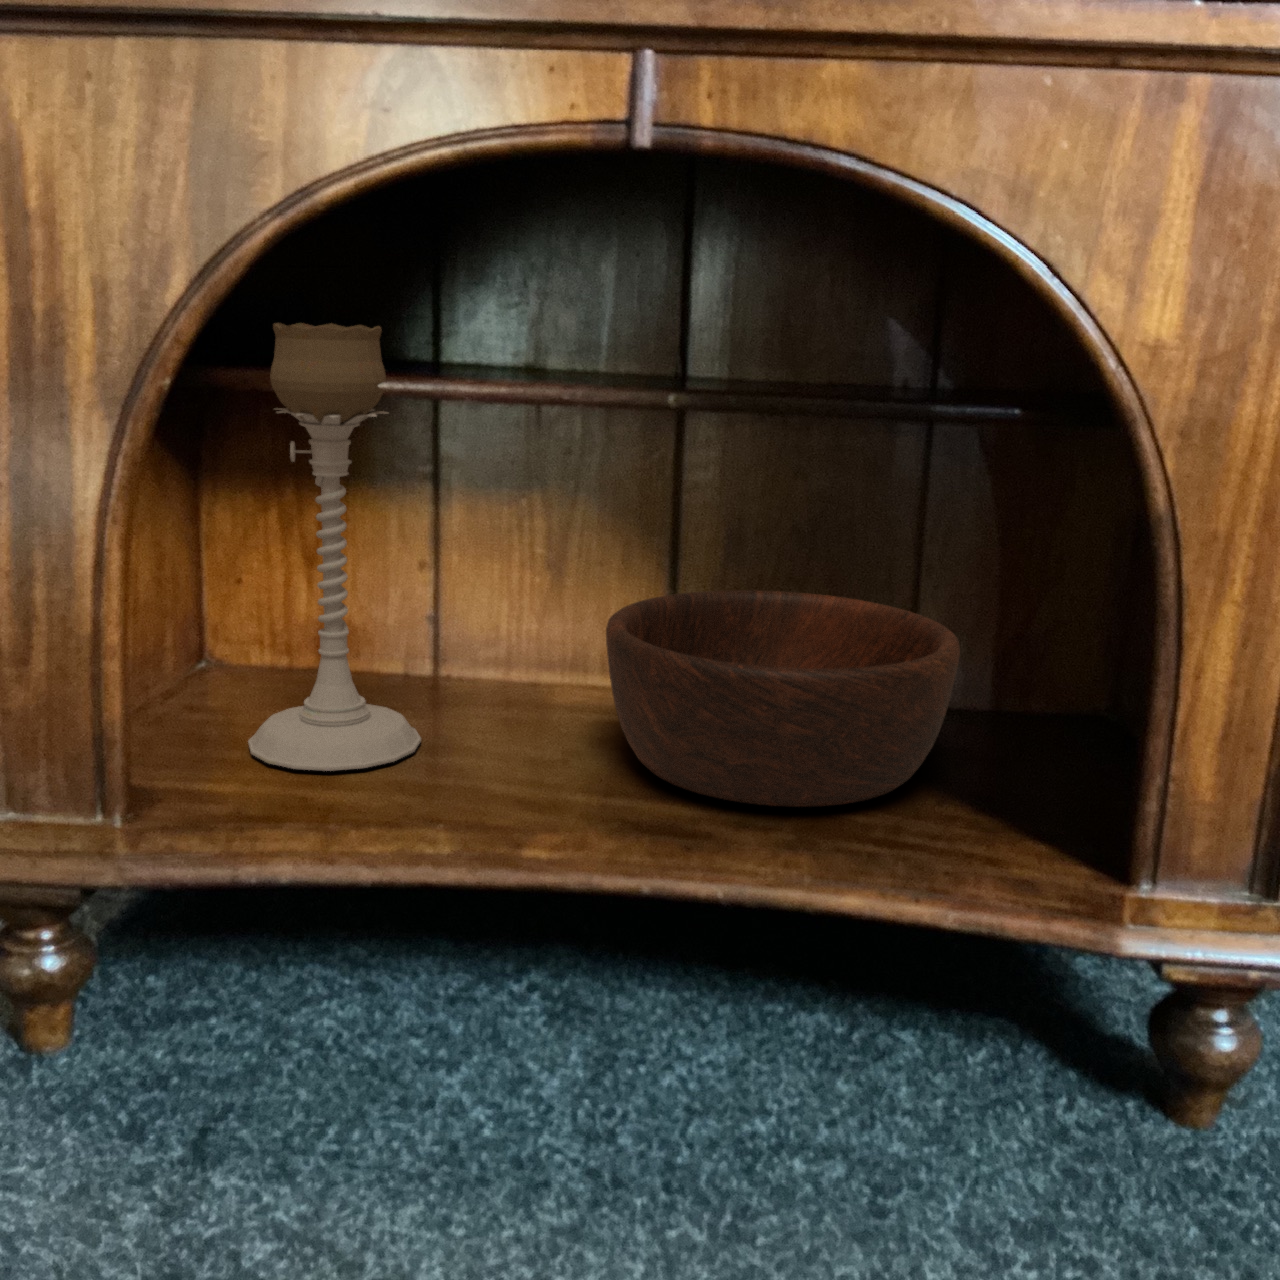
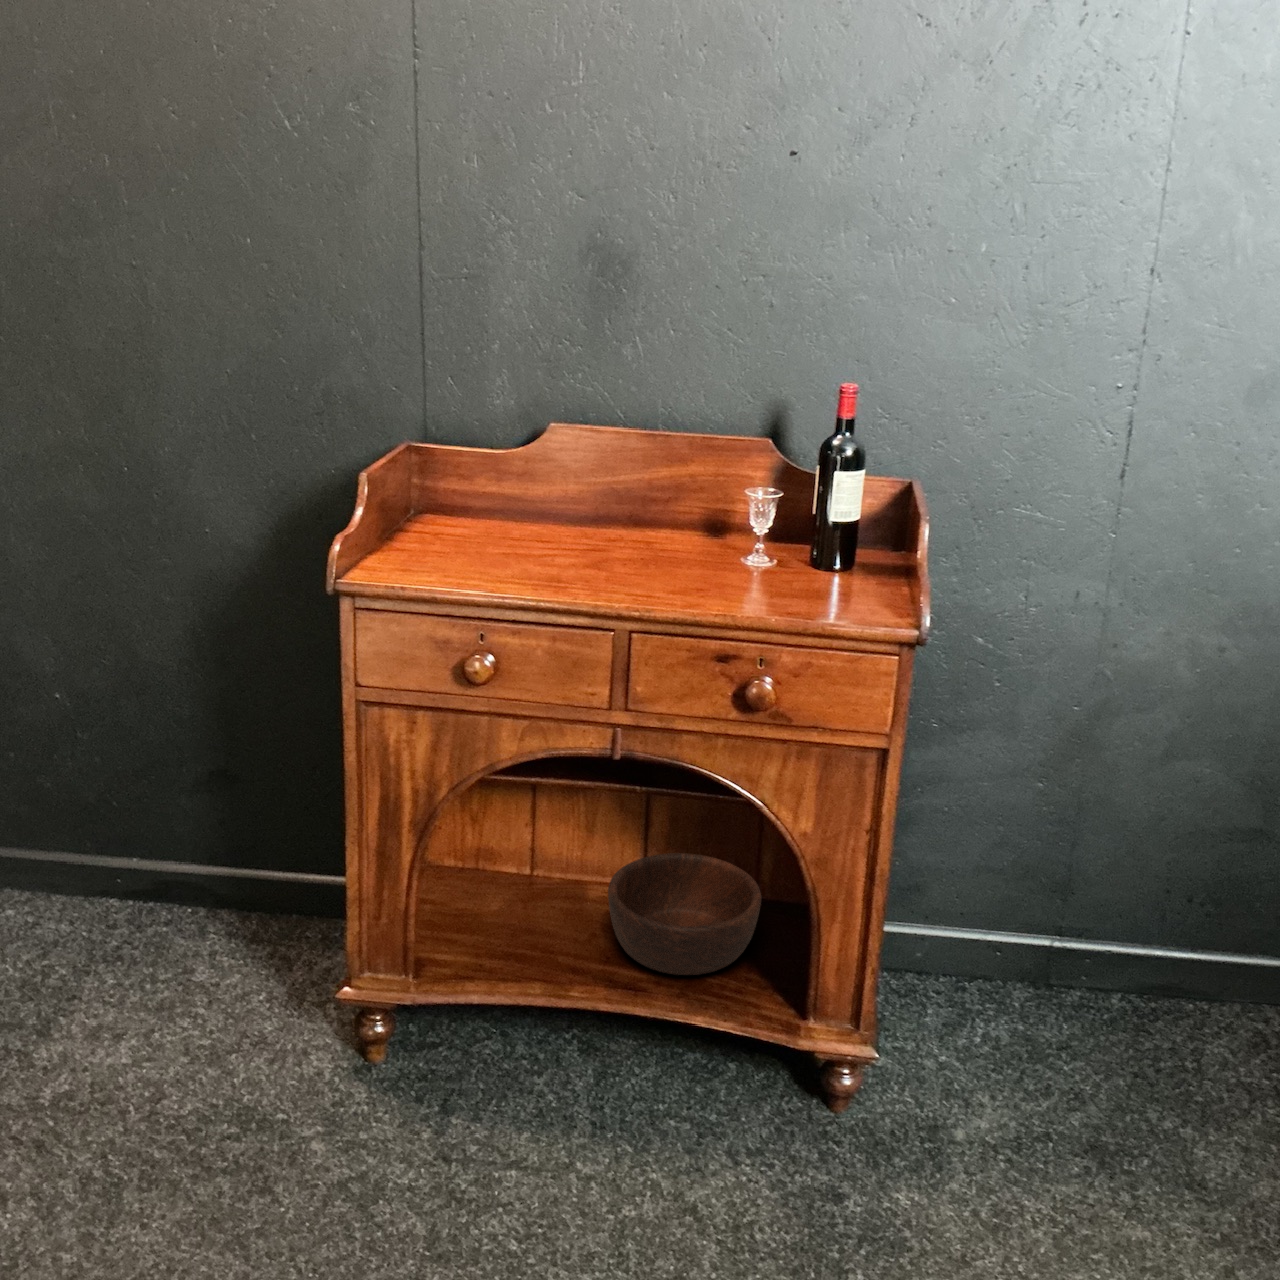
candle holder: present [248,323,421,771] -> none [452,755,527,948]

